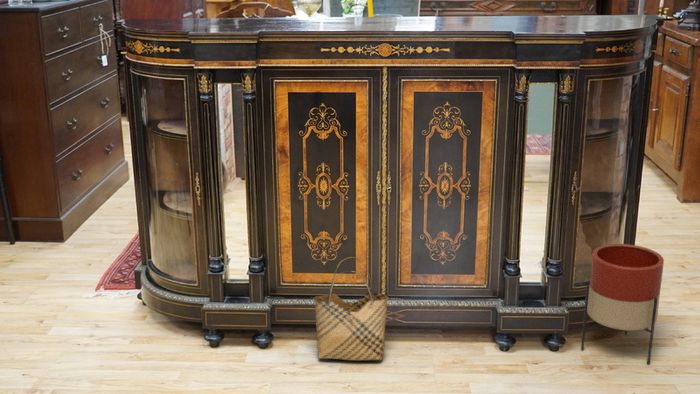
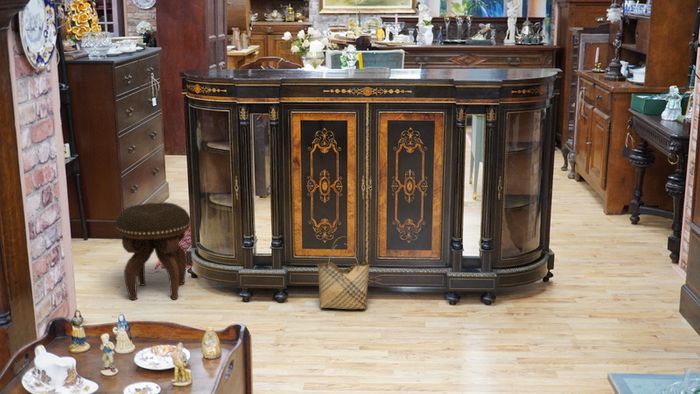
footstool: none [29,206,136,345] -> present [116,202,191,300]
planter: present [581,244,664,364] -> none [507,229,562,312]

